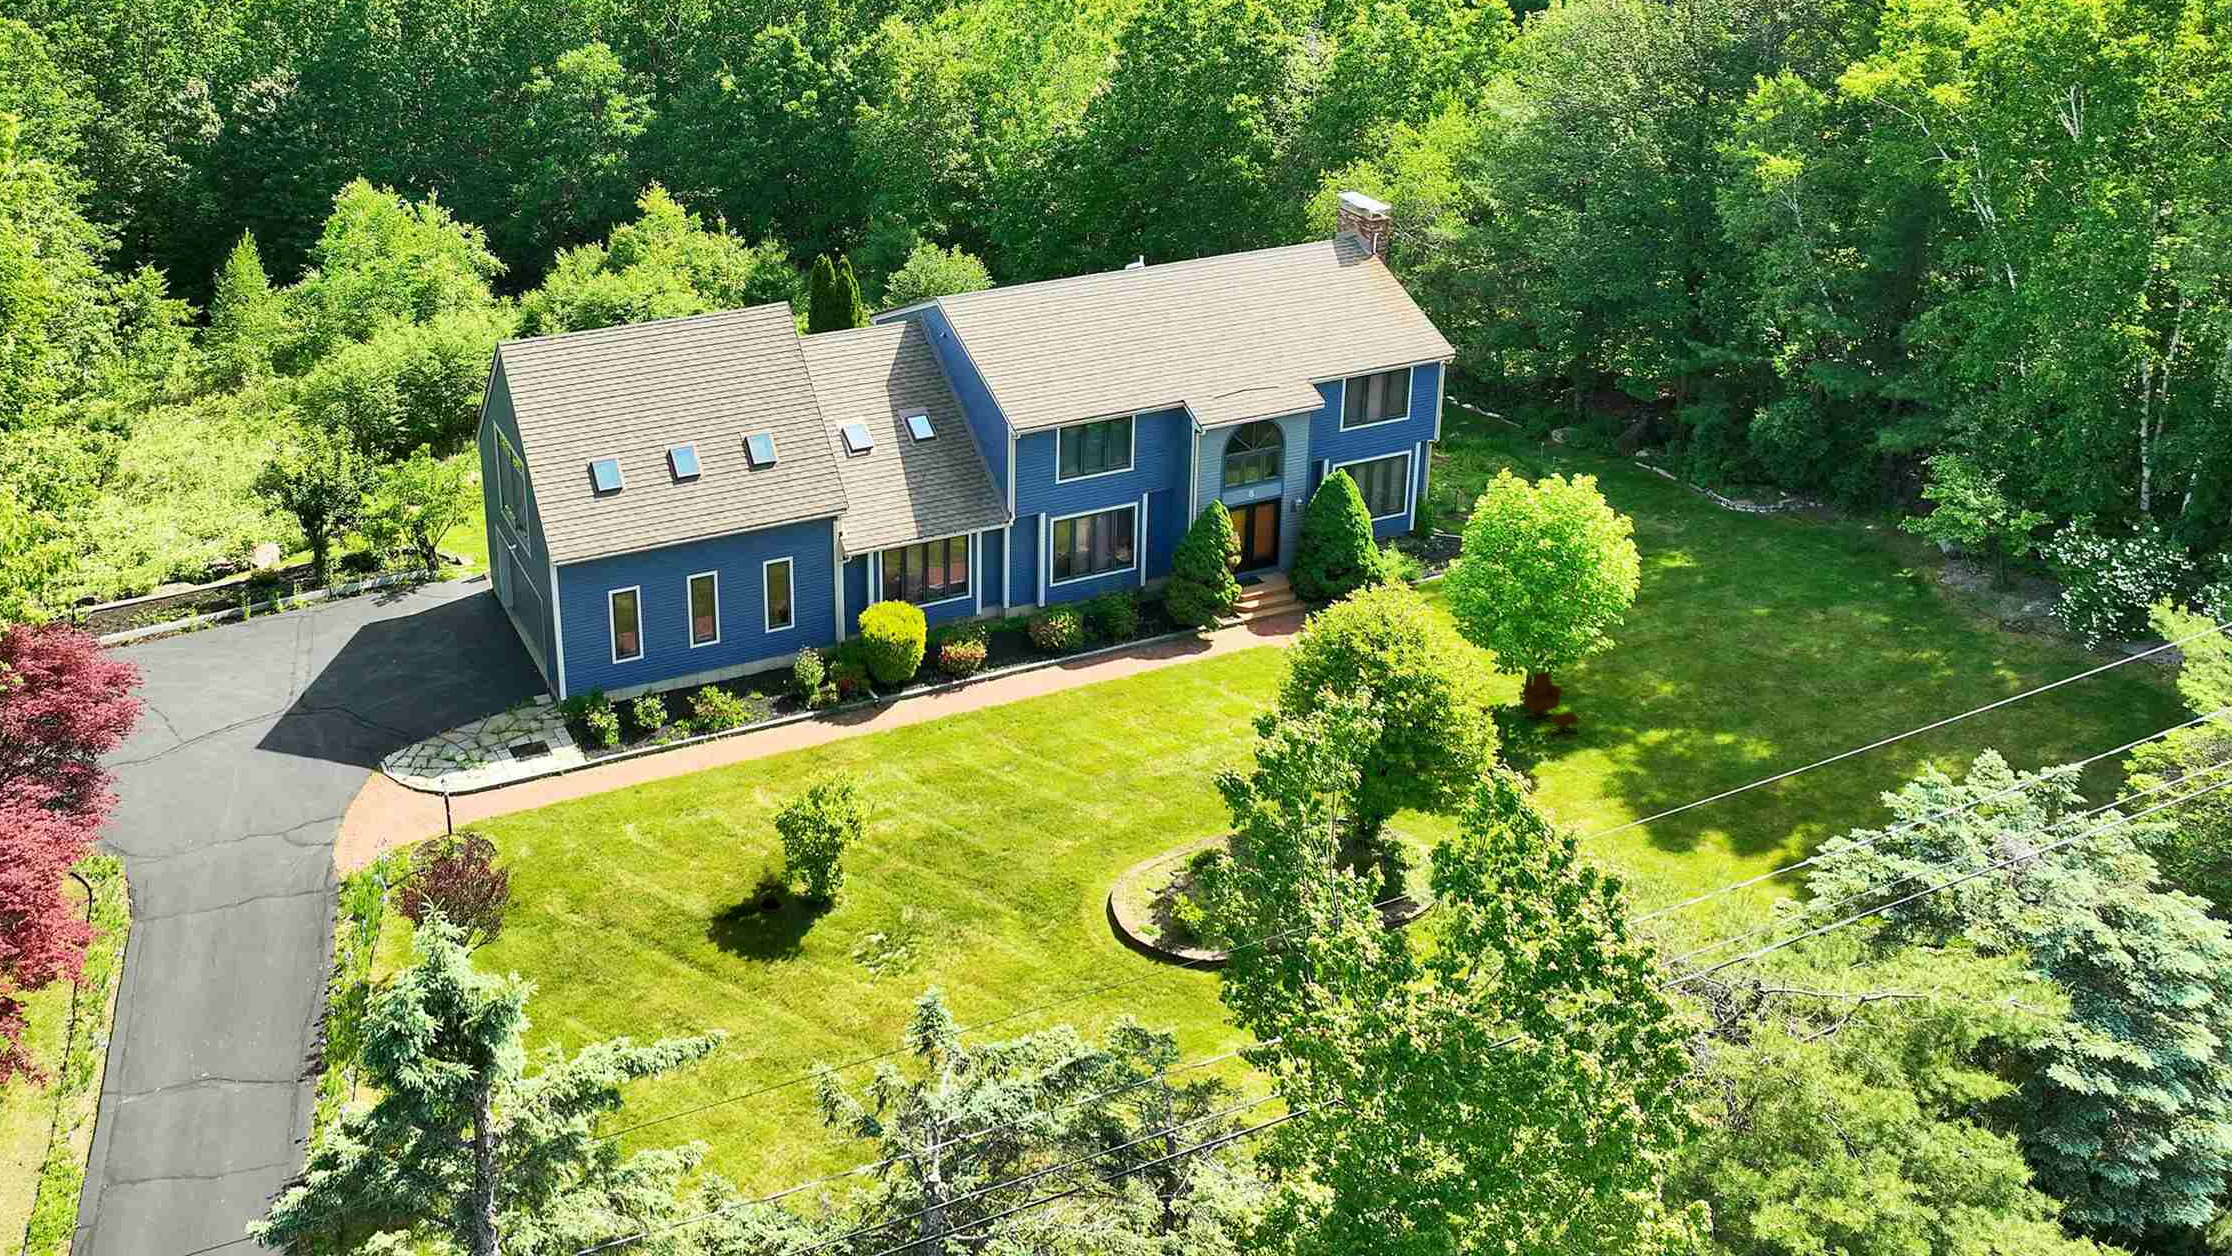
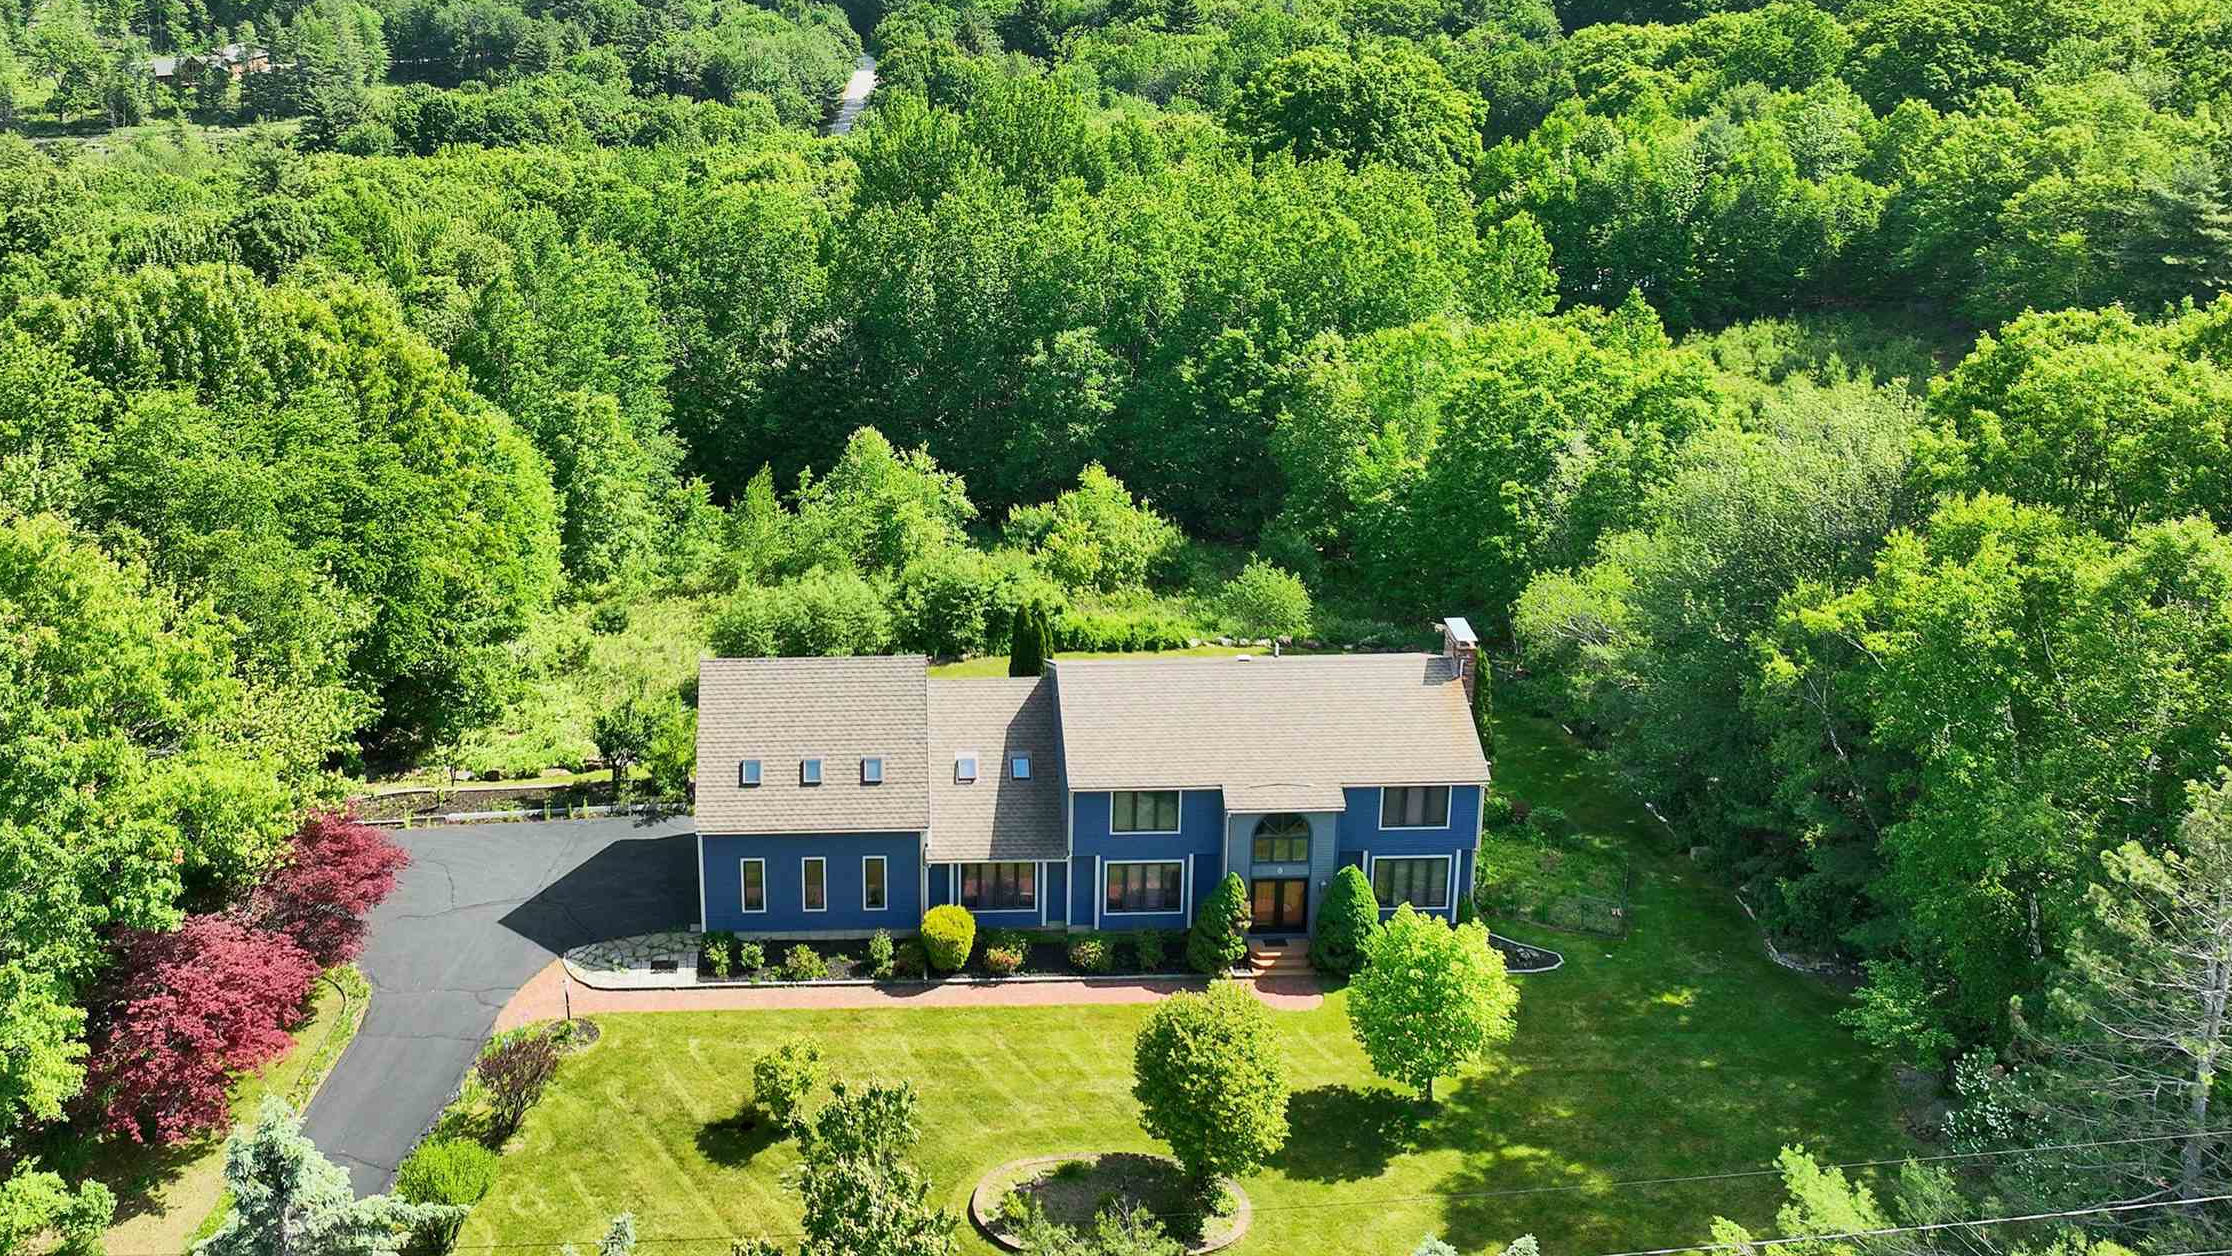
lounge chair: present [1521,672,1578,736] -> none [1411,1078,1450,1147]

